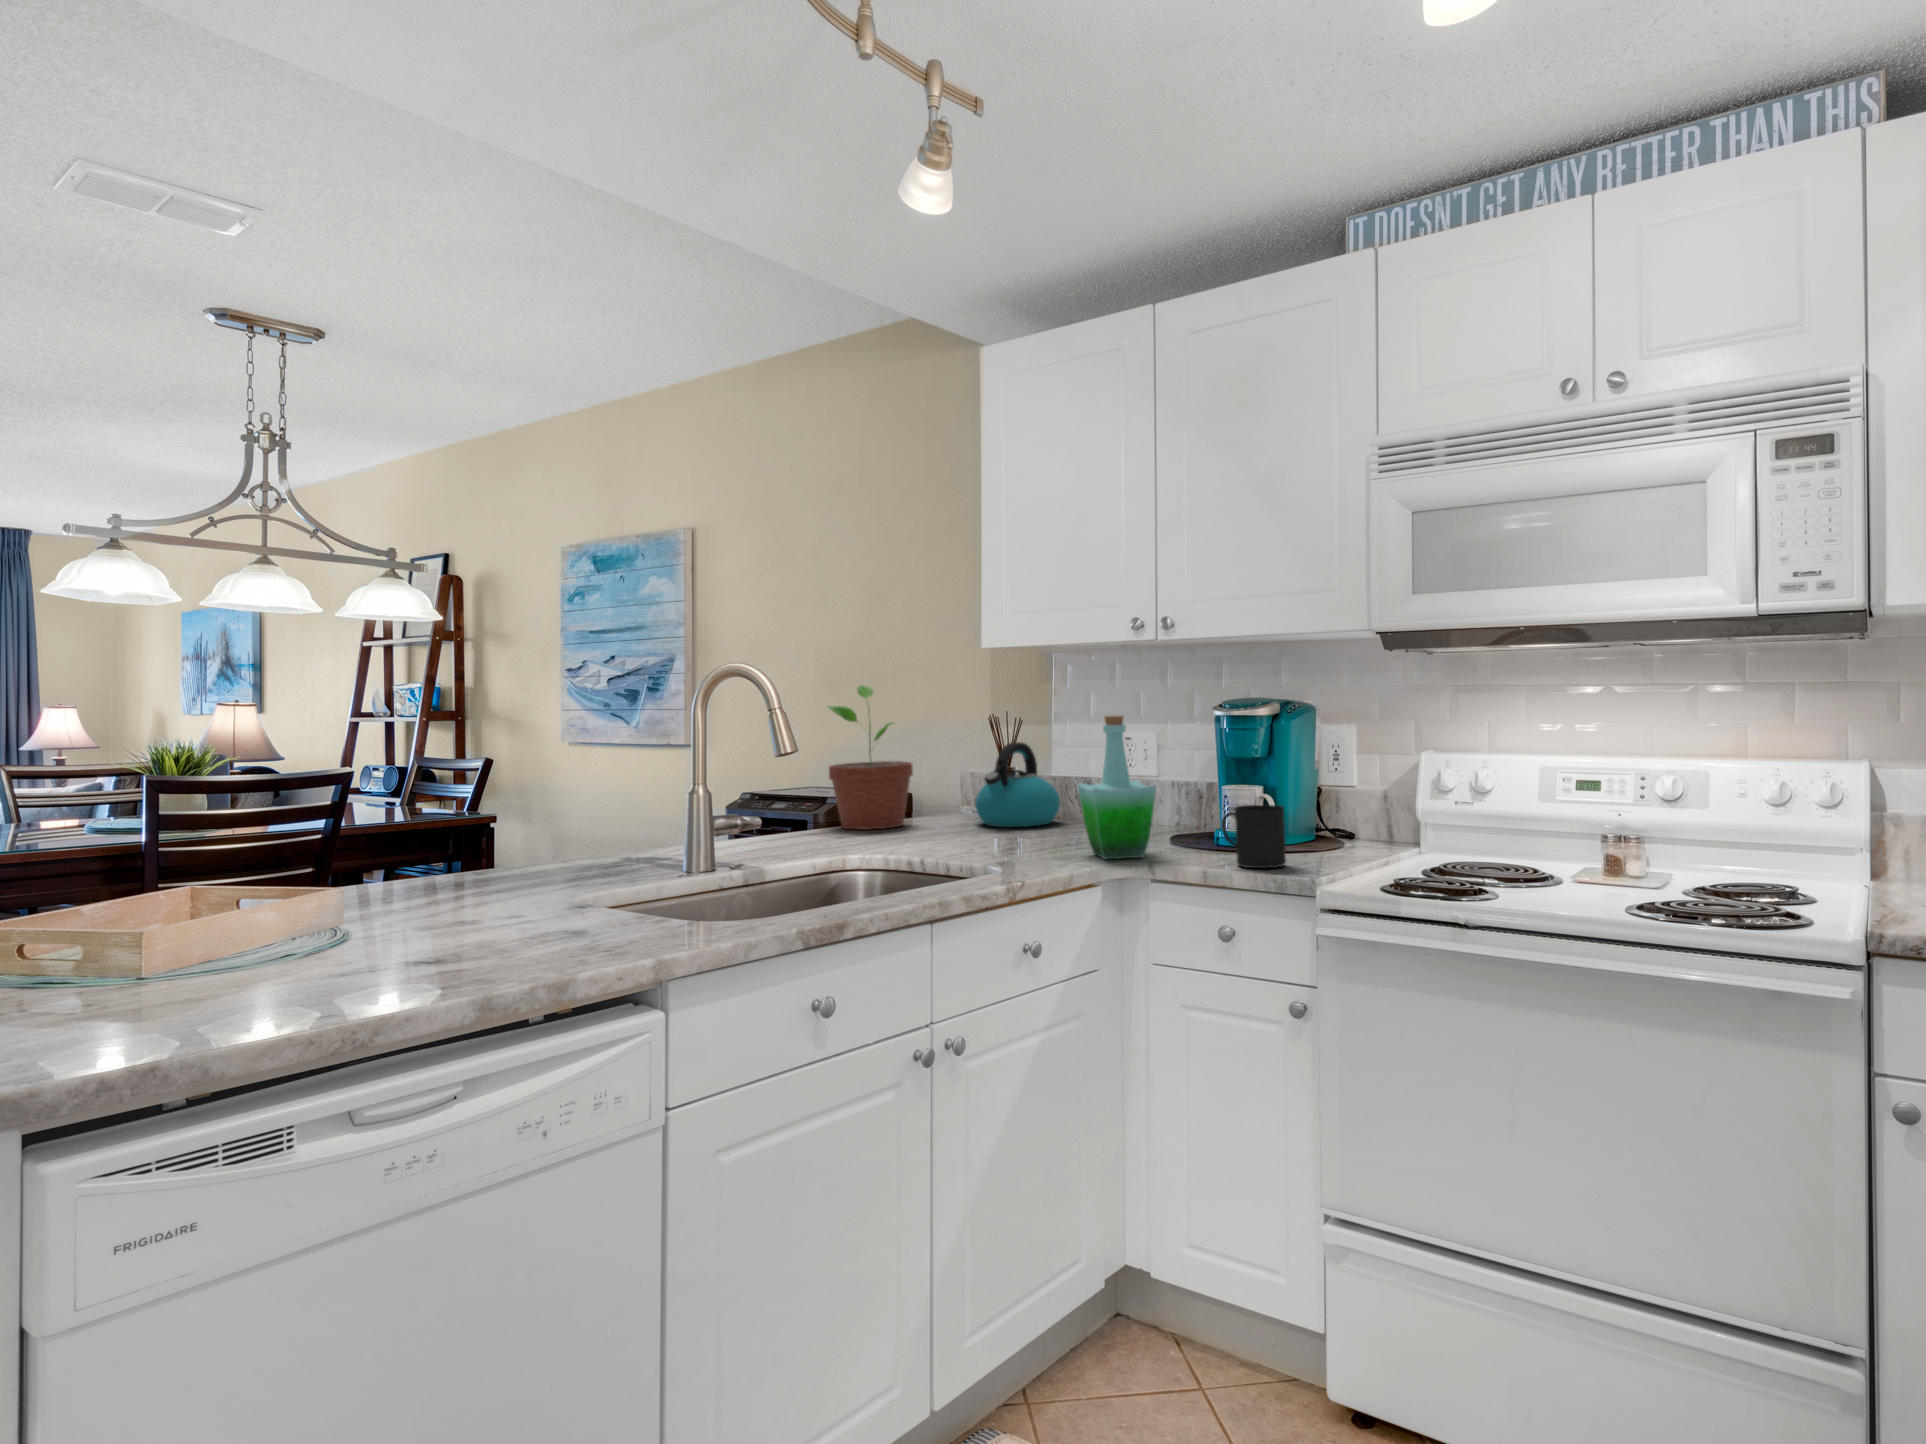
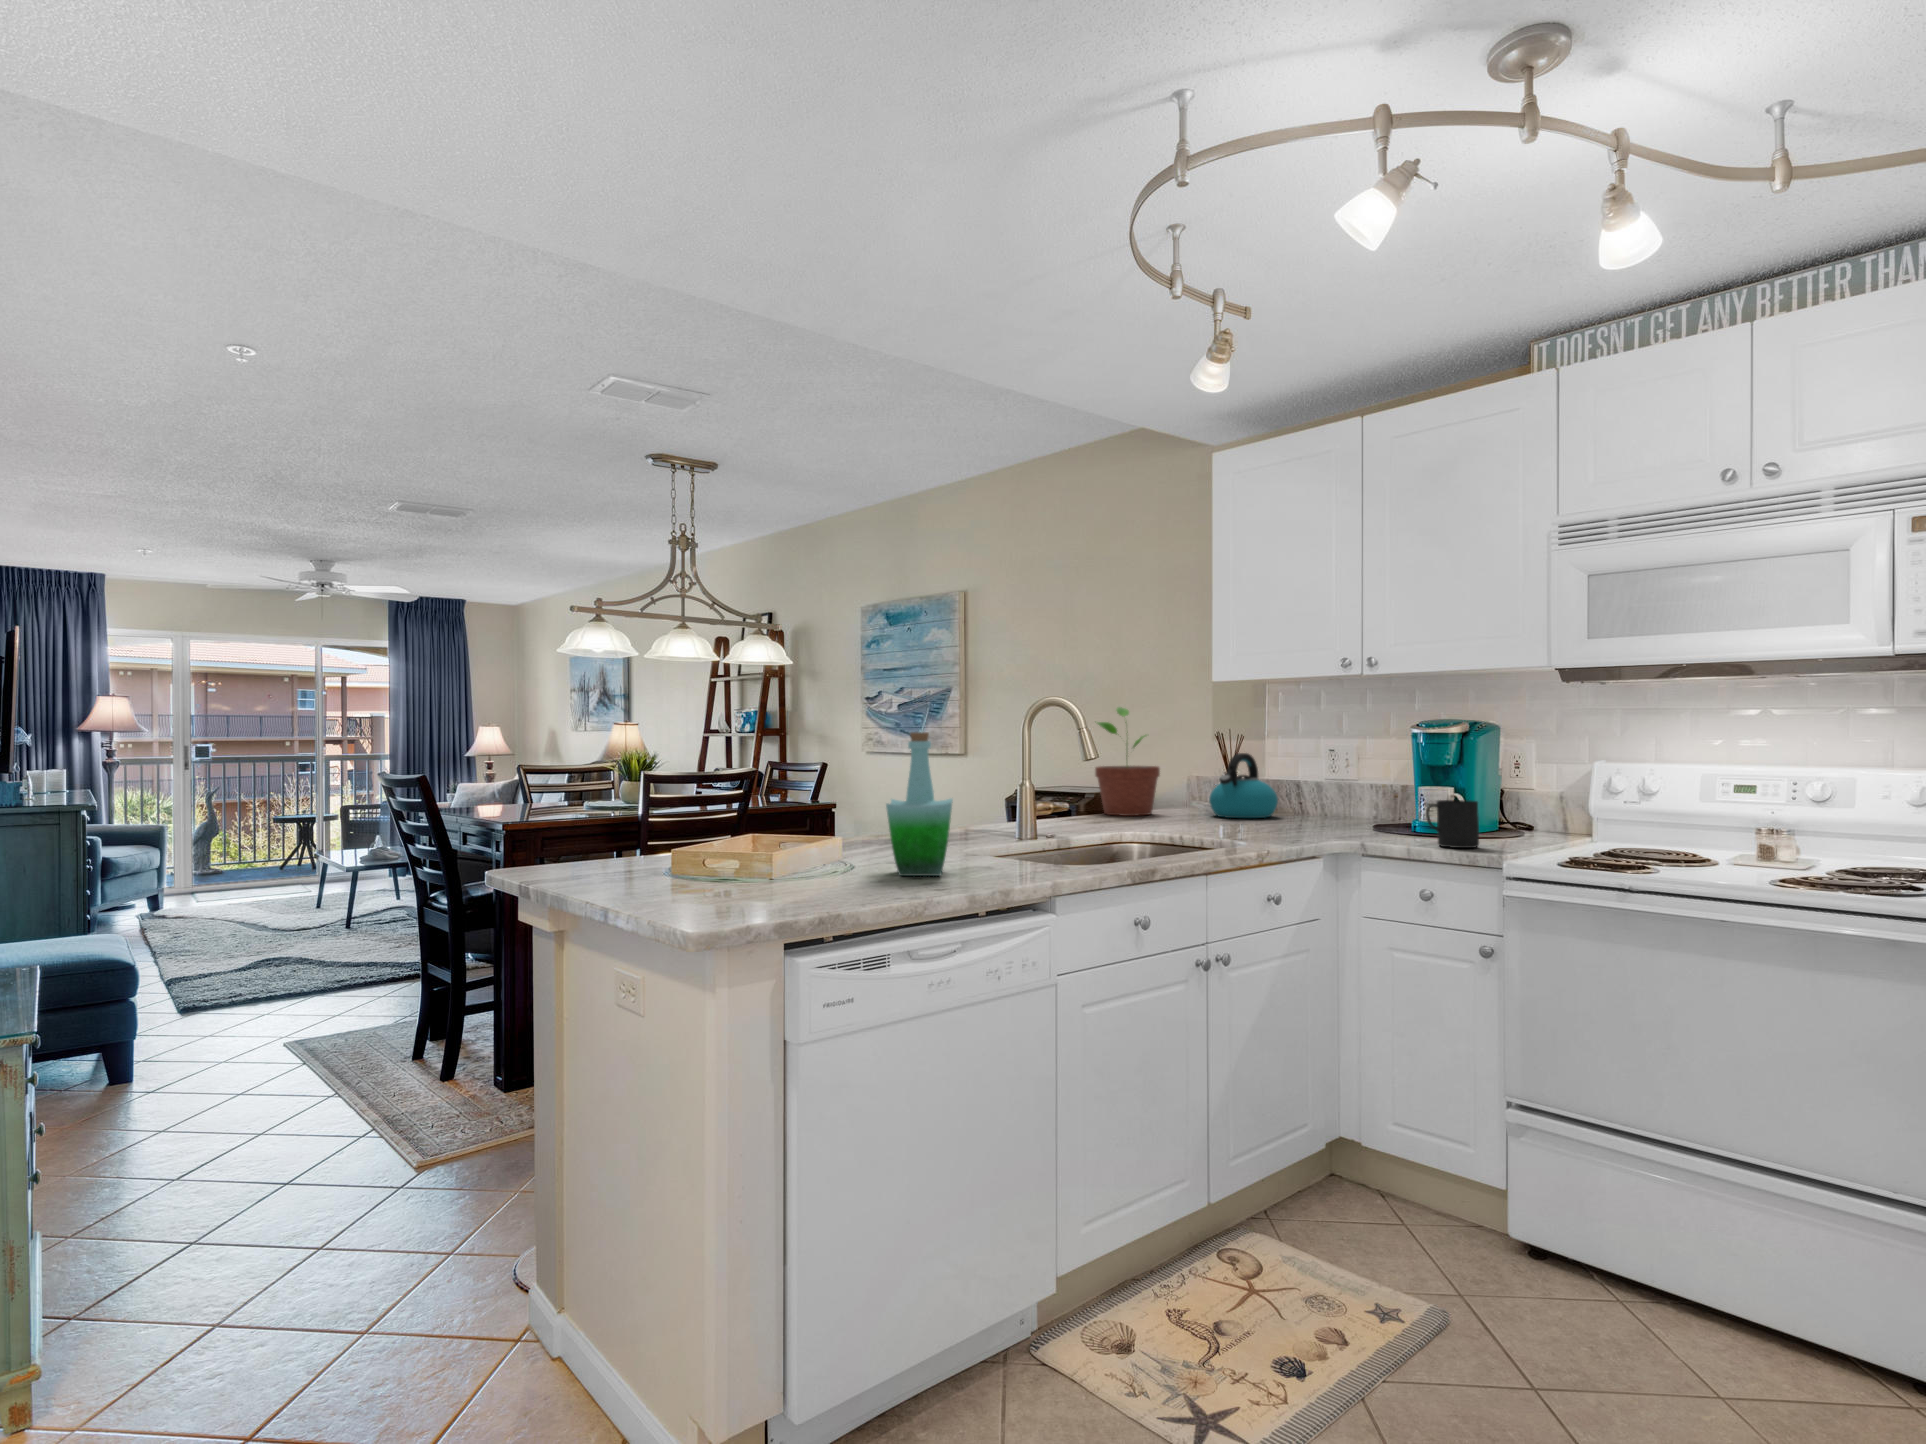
bottle: present [1078,715,1156,859] -> present [886,732,953,876]

